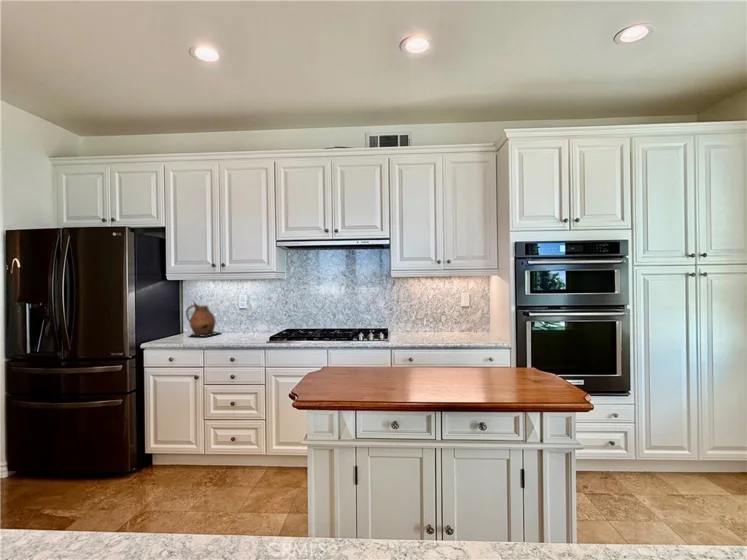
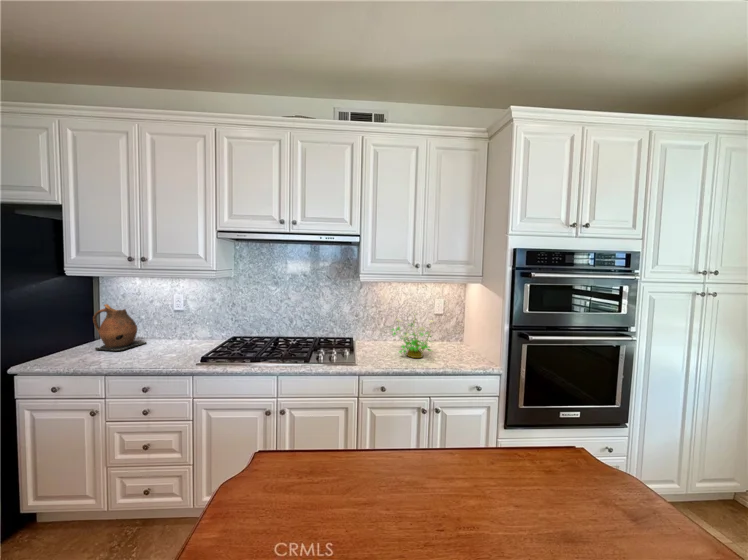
potted plant: none [419,301,455,339] -> present [392,319,434,358]

